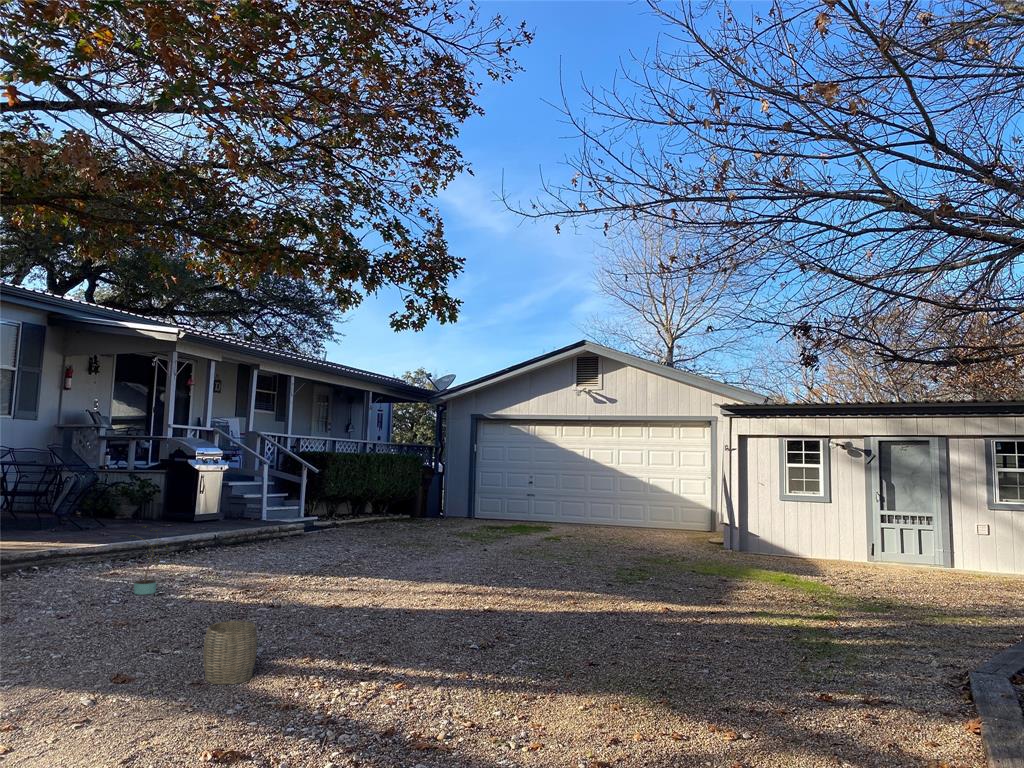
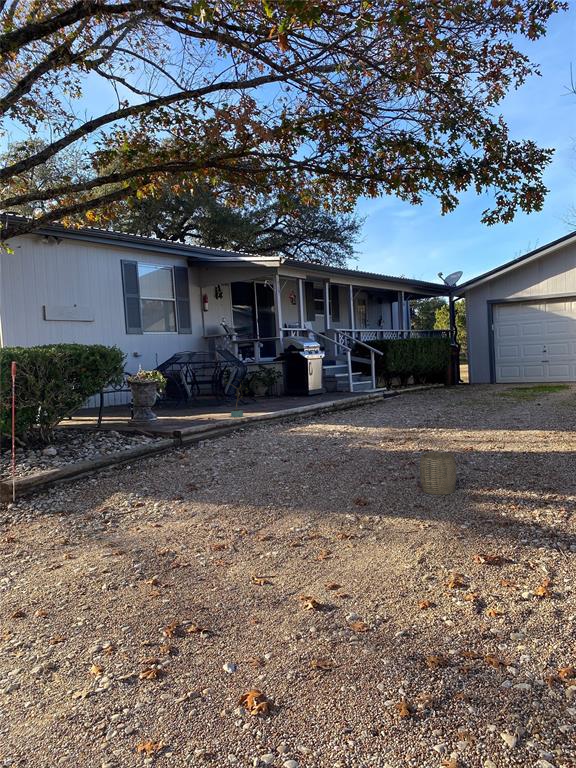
potted plant: present [129,526,169,595] -> present [231,379,247,417]

